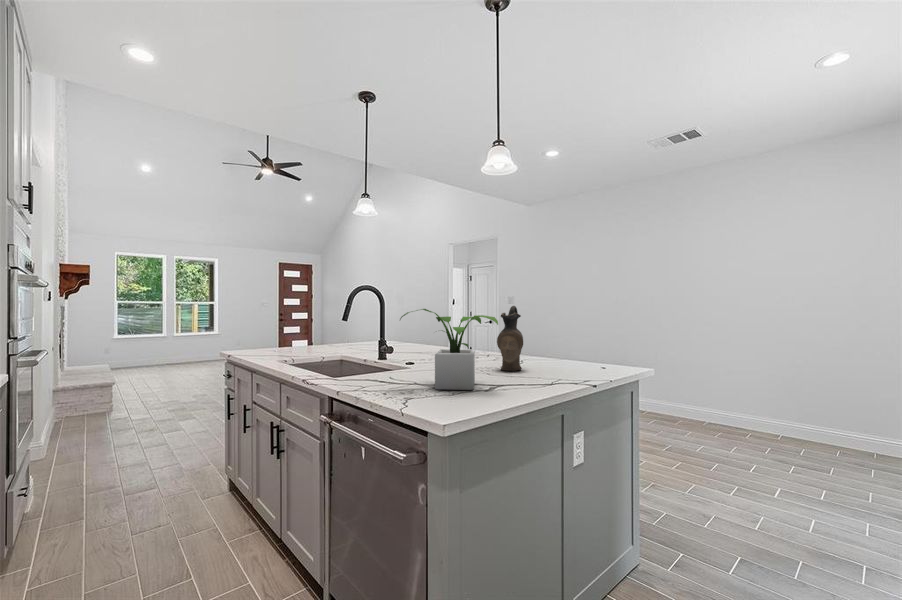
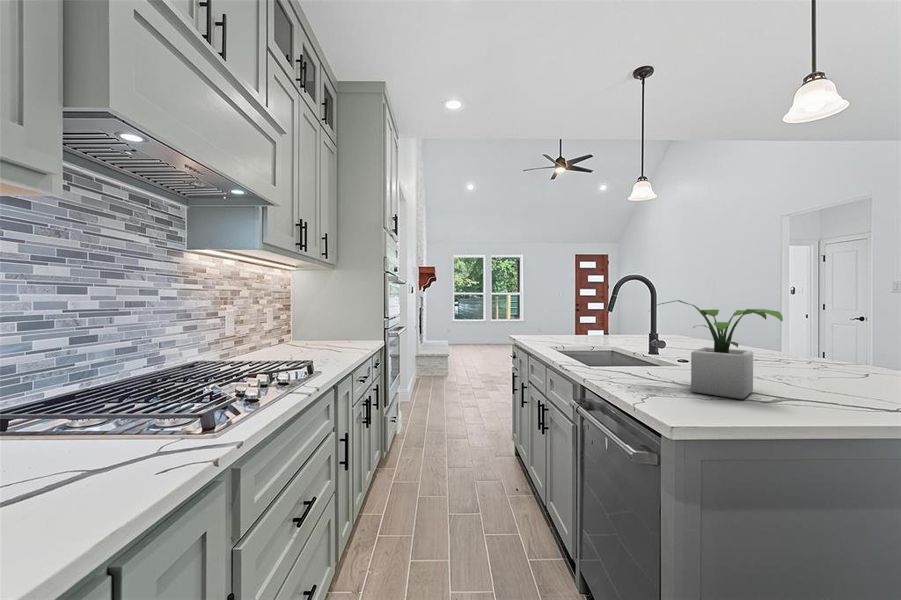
ceramic pitcher: present [497,306,523,371] -> none [803,297,851,384]

